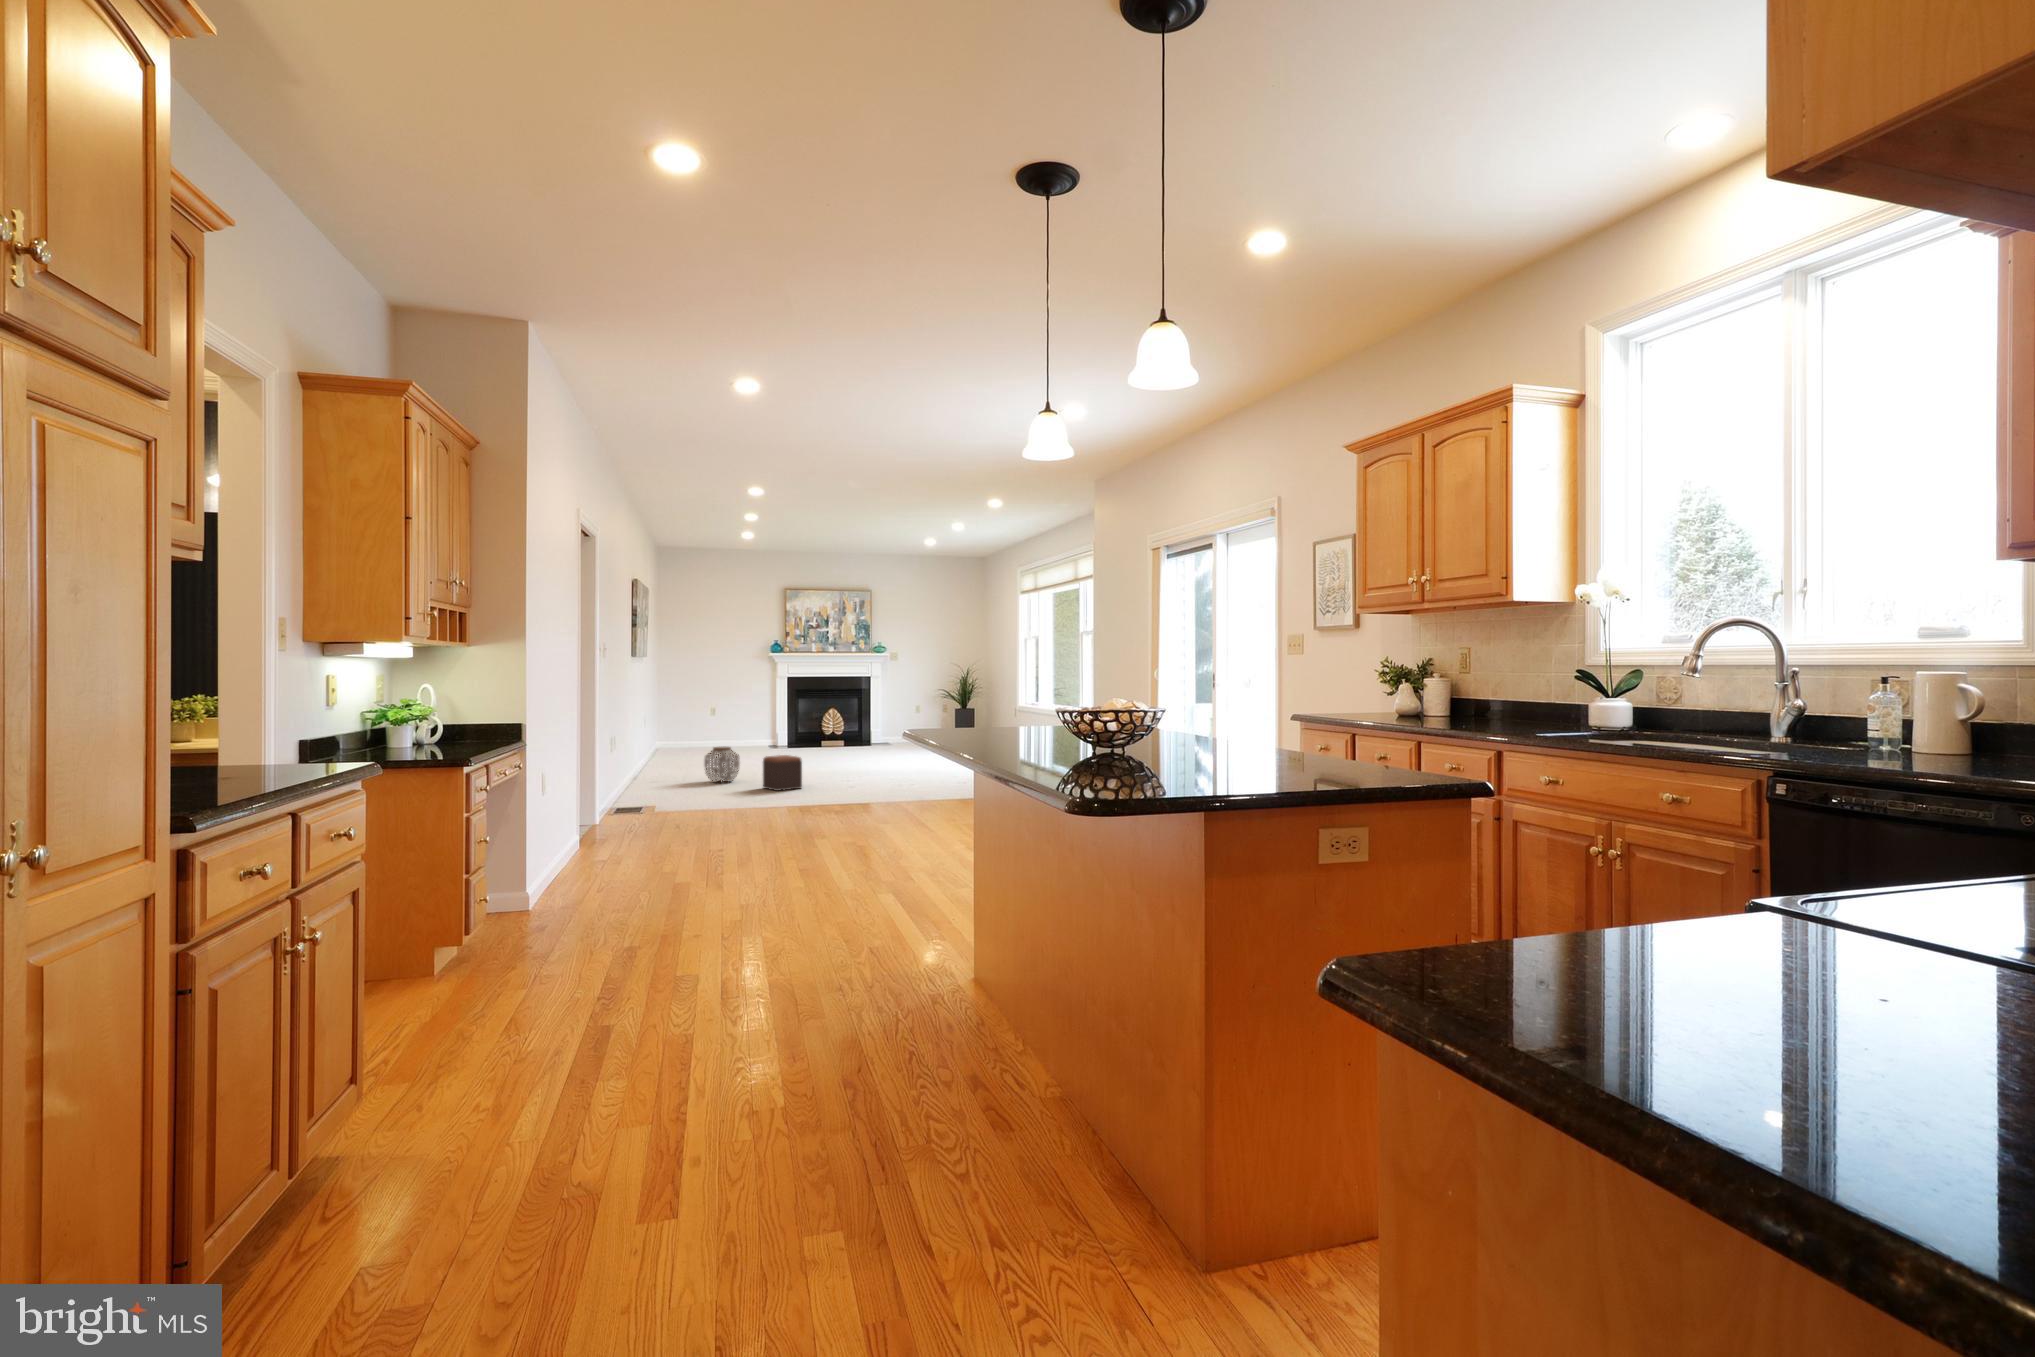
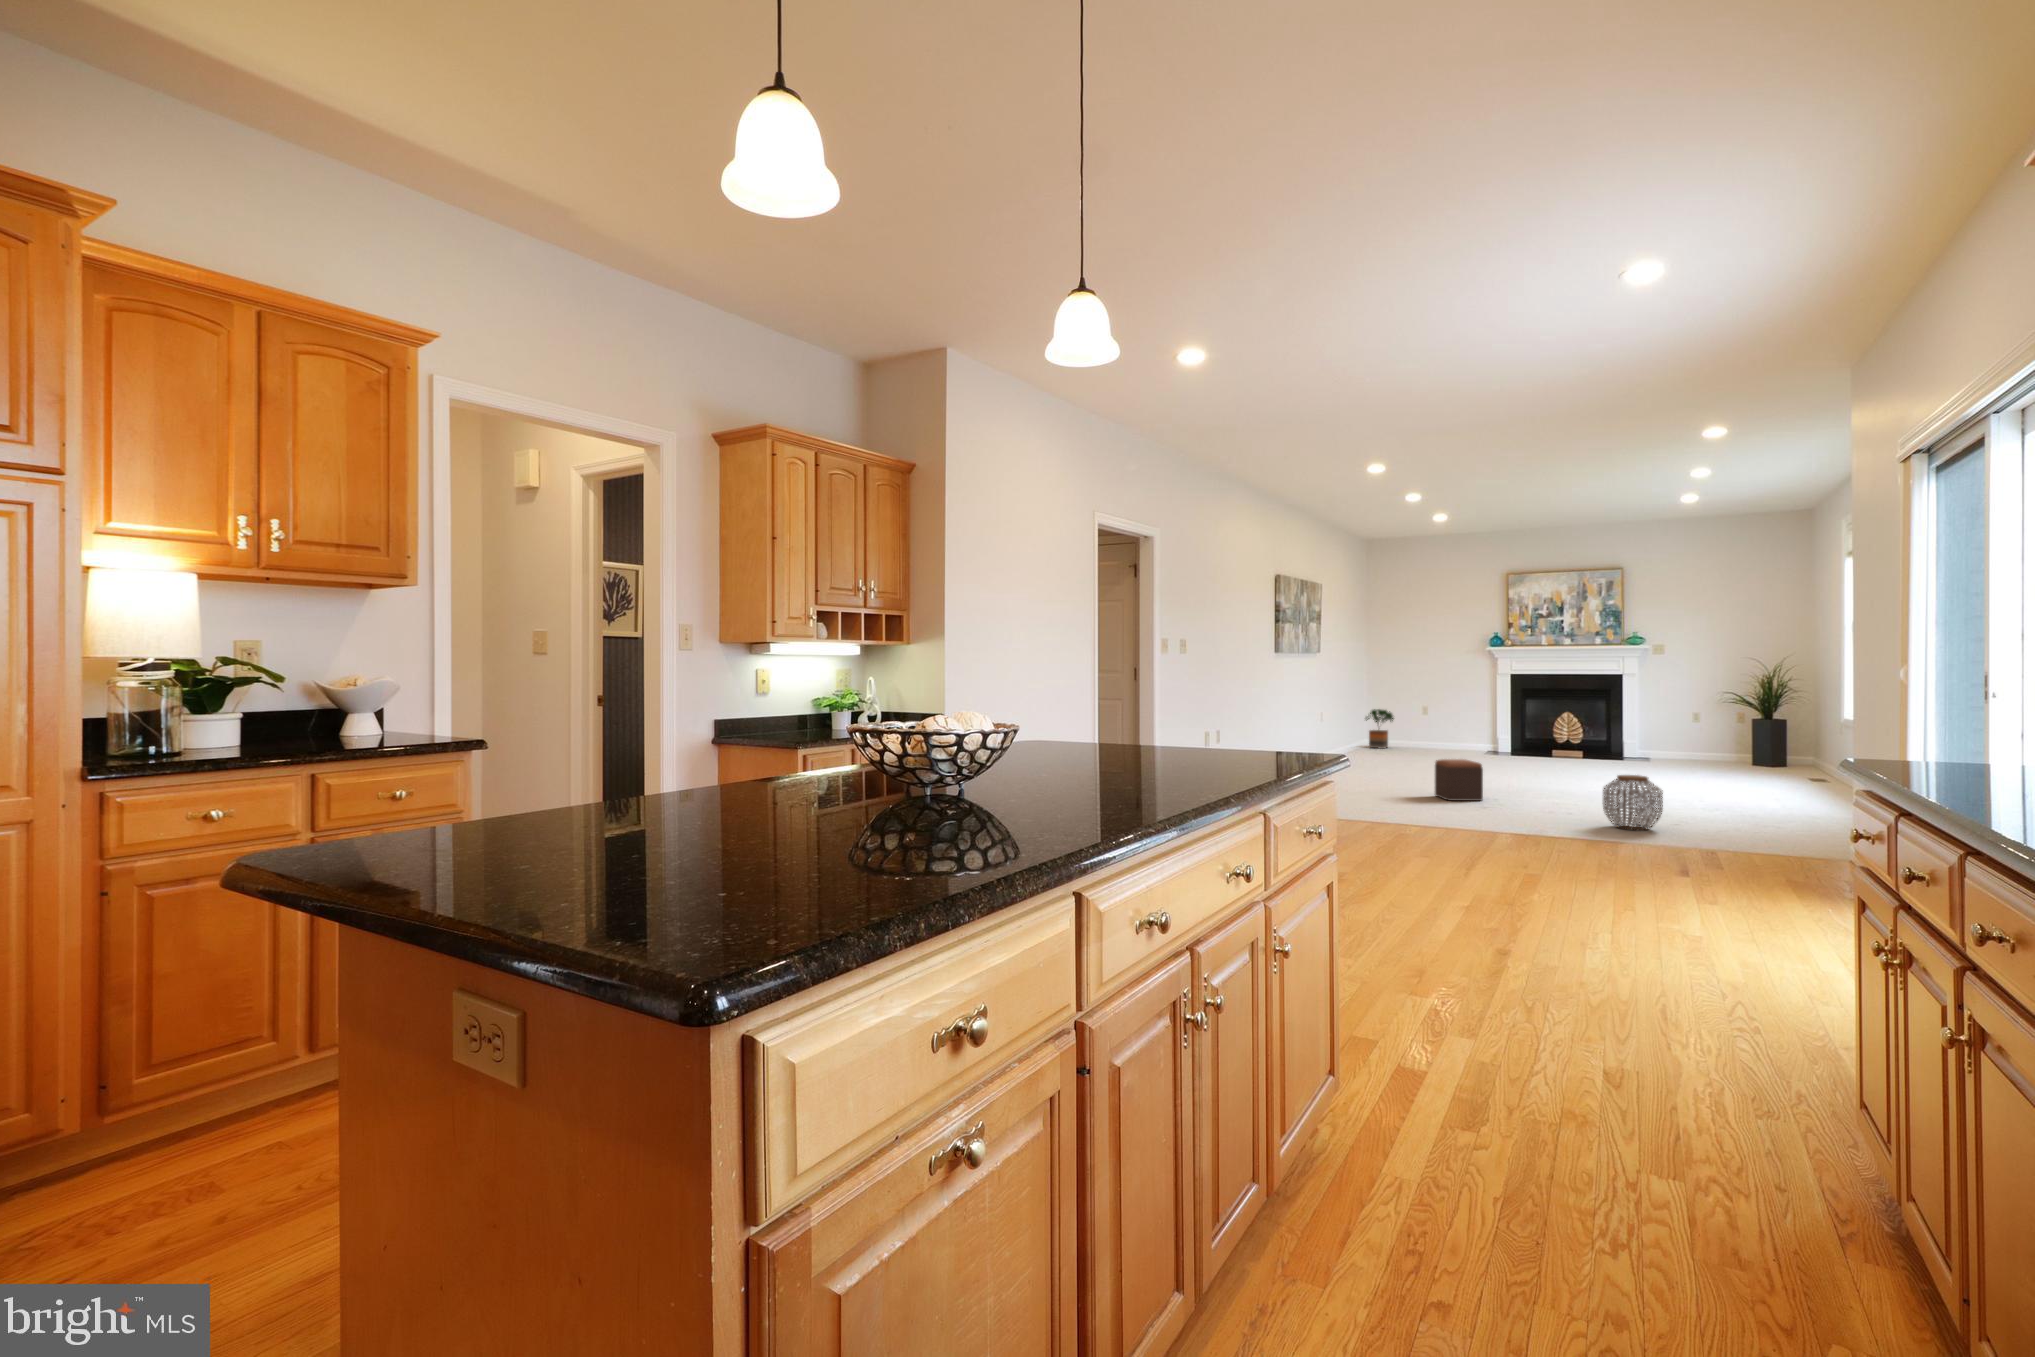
potted tree: none [661,711,690,750] -> present [1366,709,1394,749]
woven basket: present [705,747,739,783] -> present [1603,775,1663,830]

